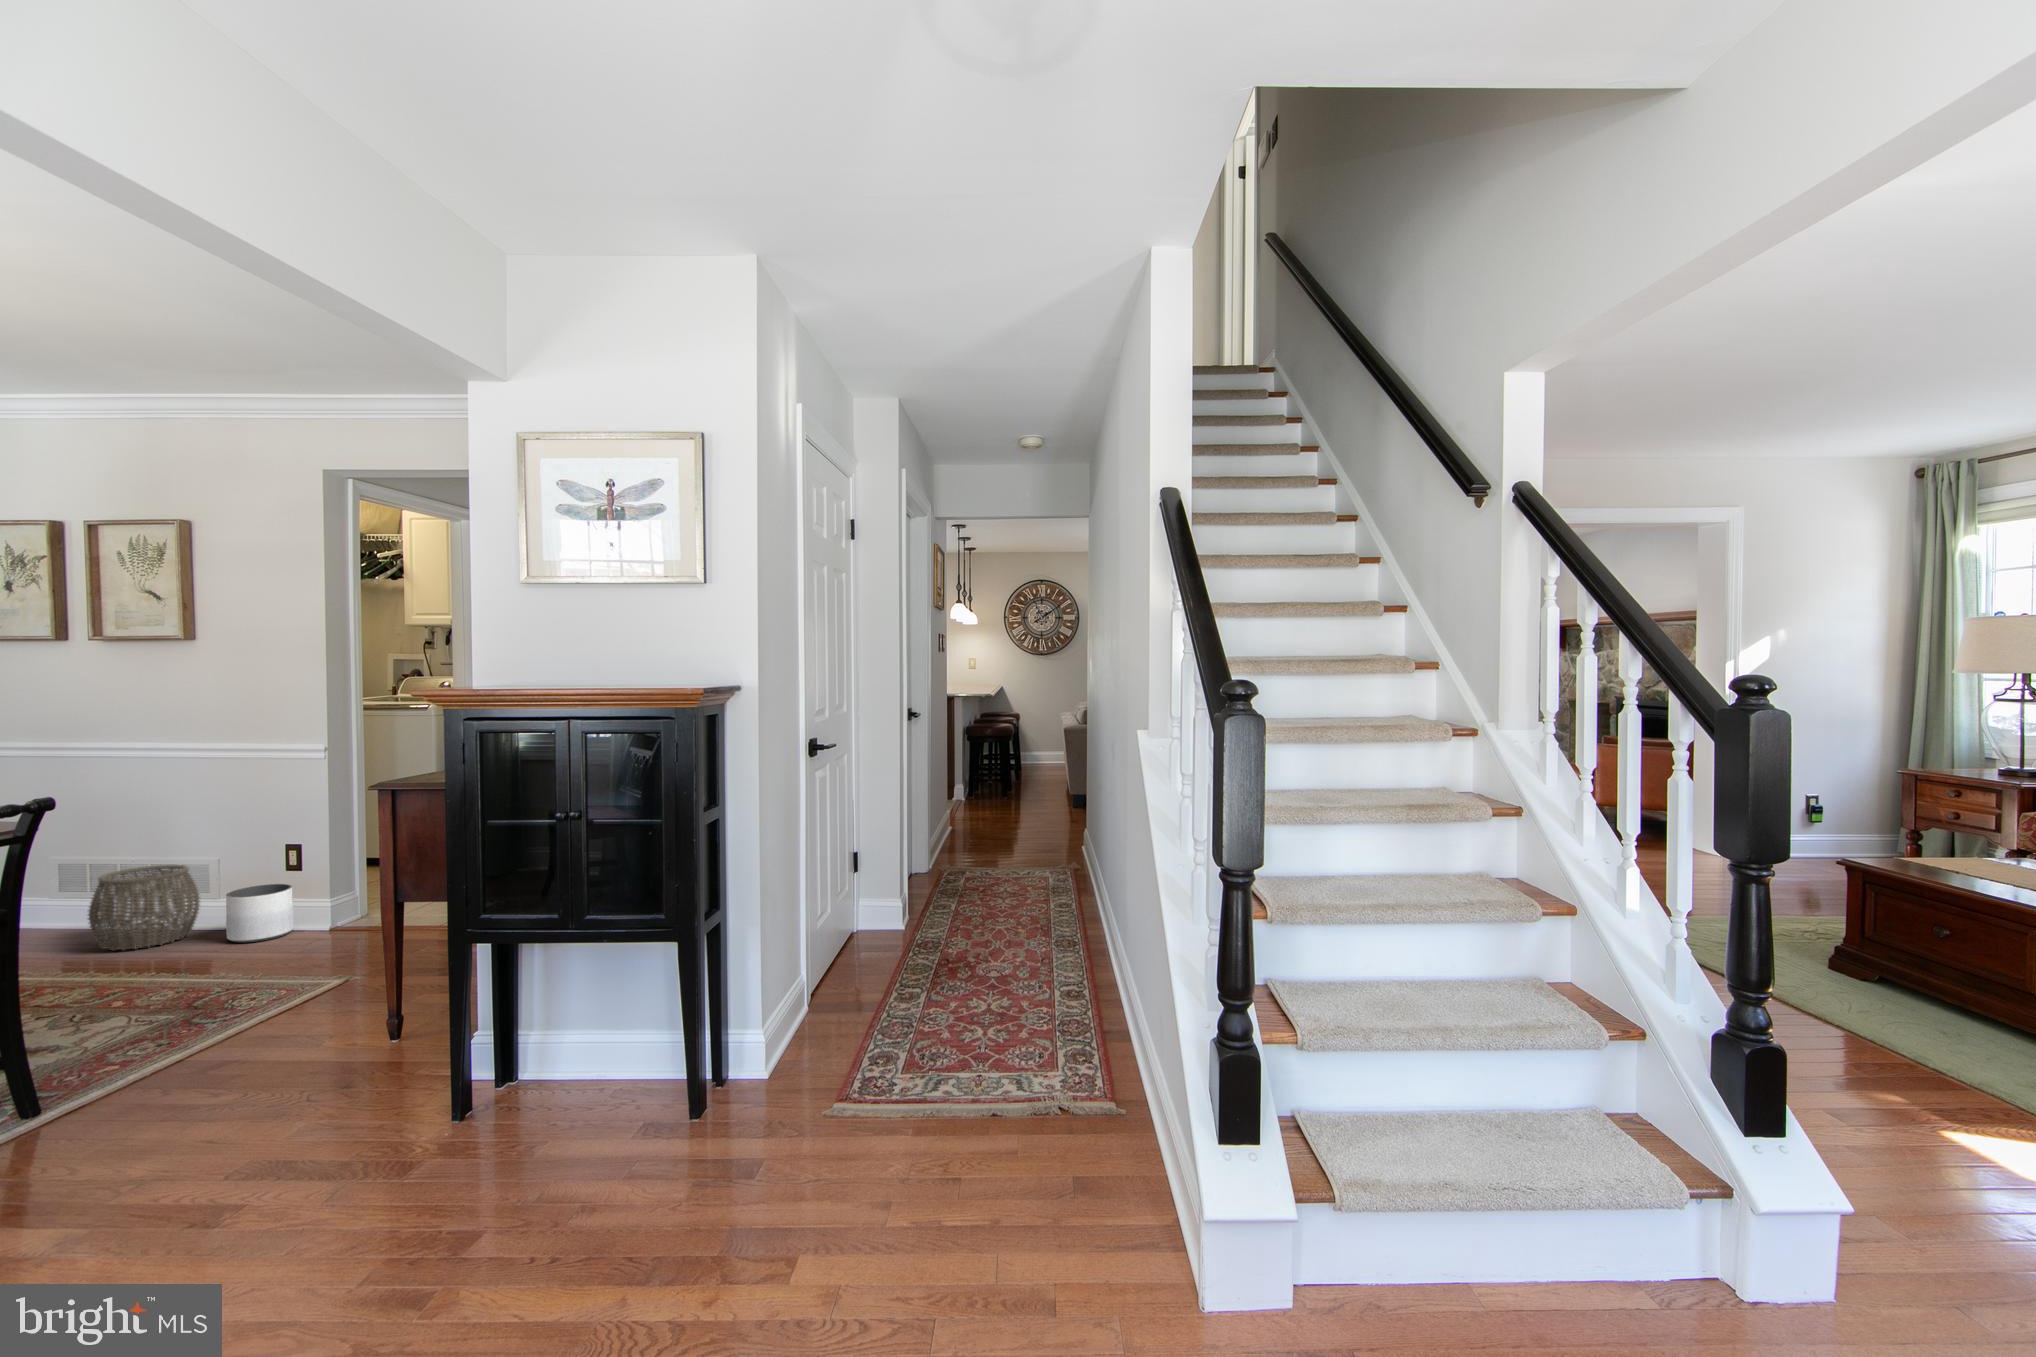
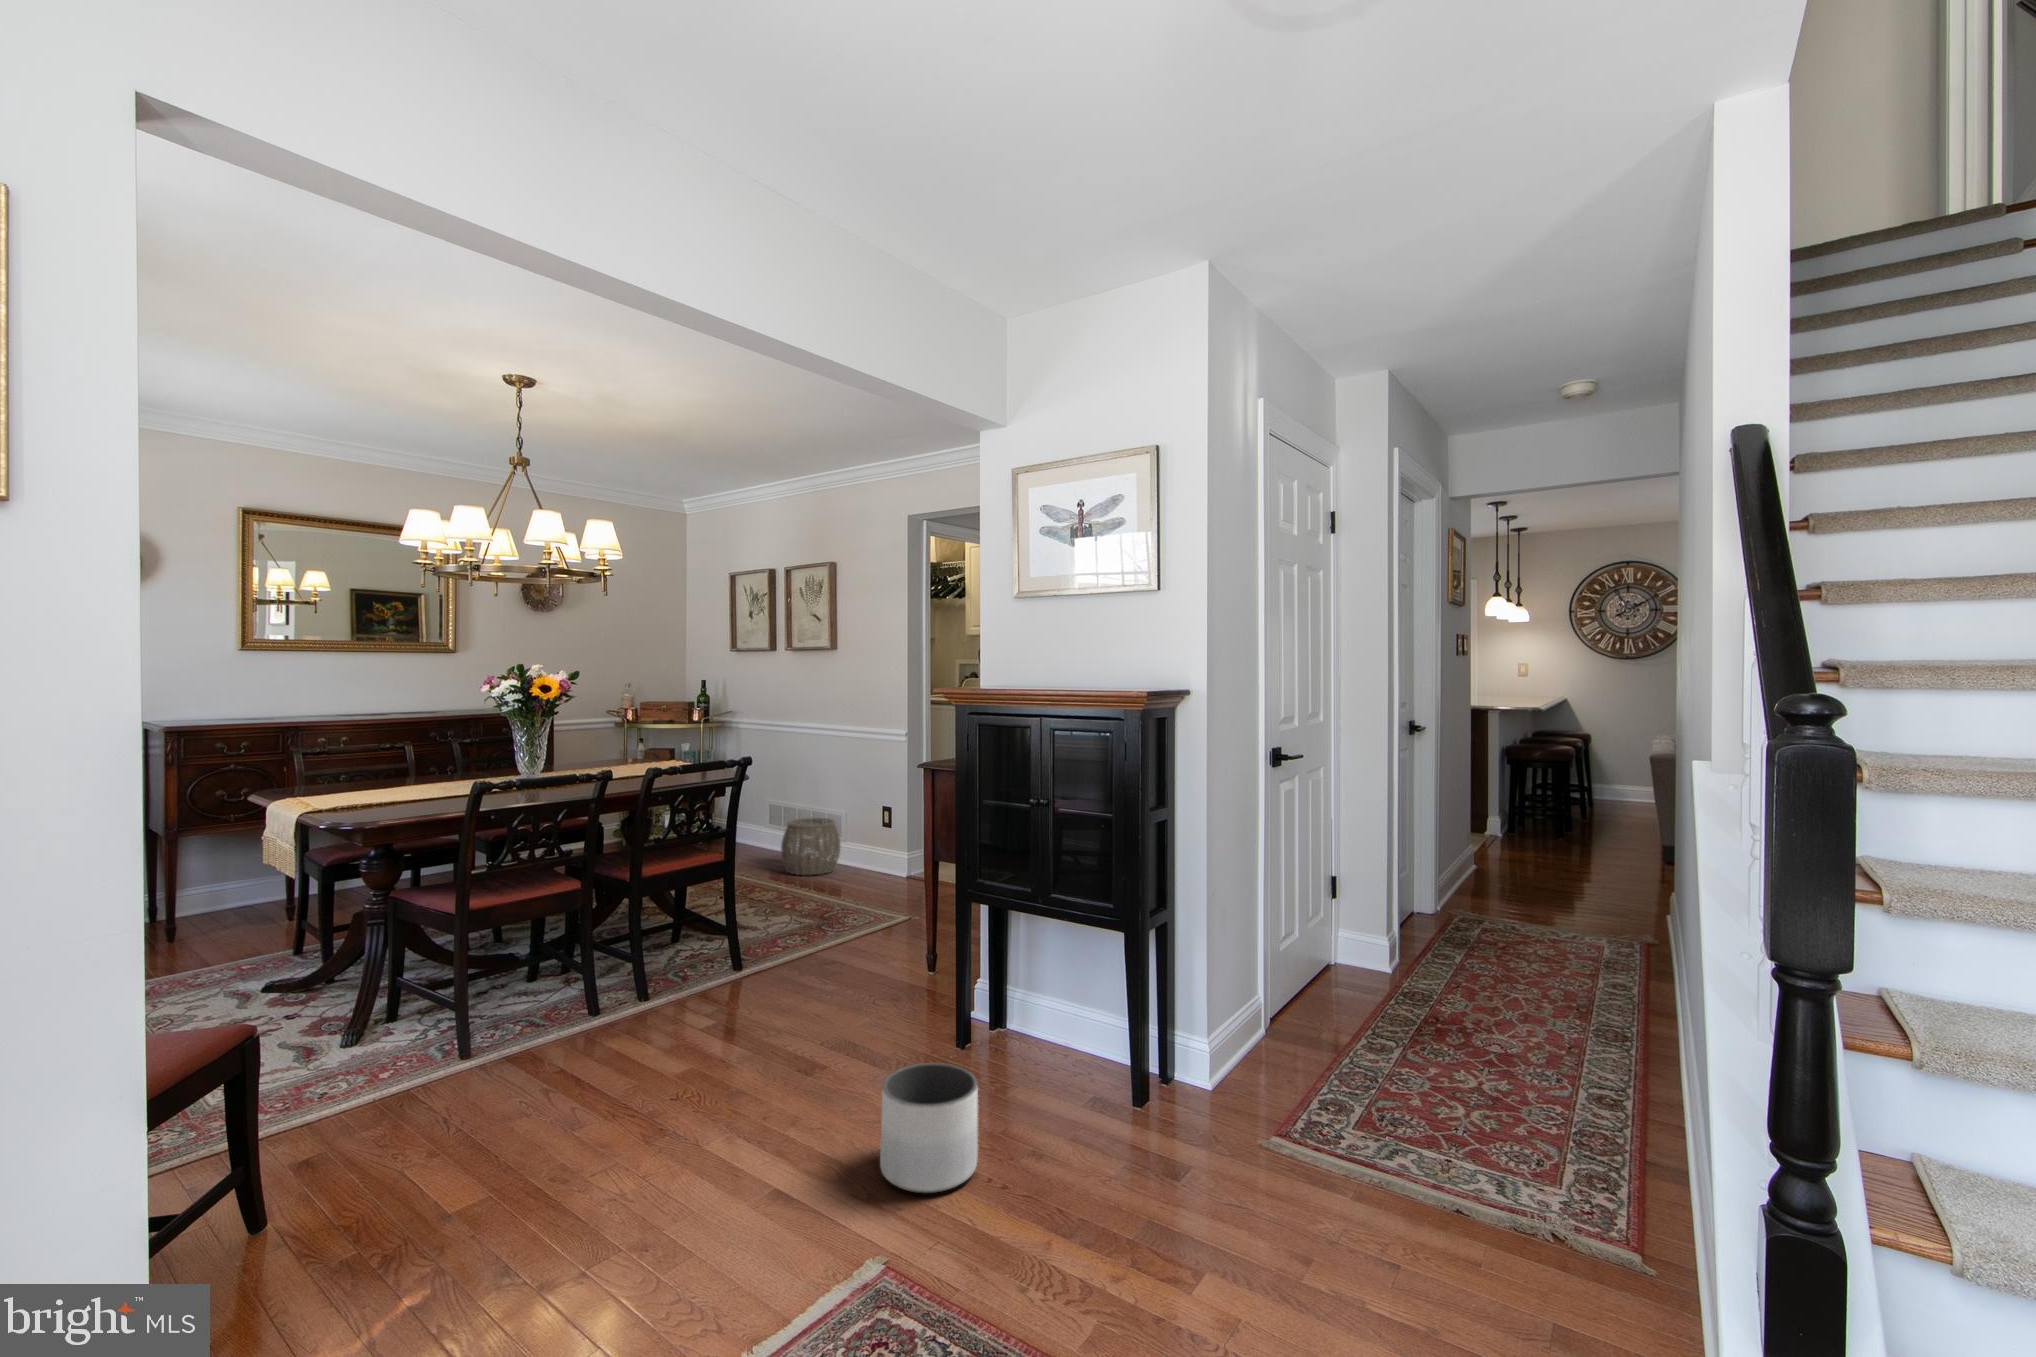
planter: present [226,884,294,943] -> present [880,1063,978,1193]

